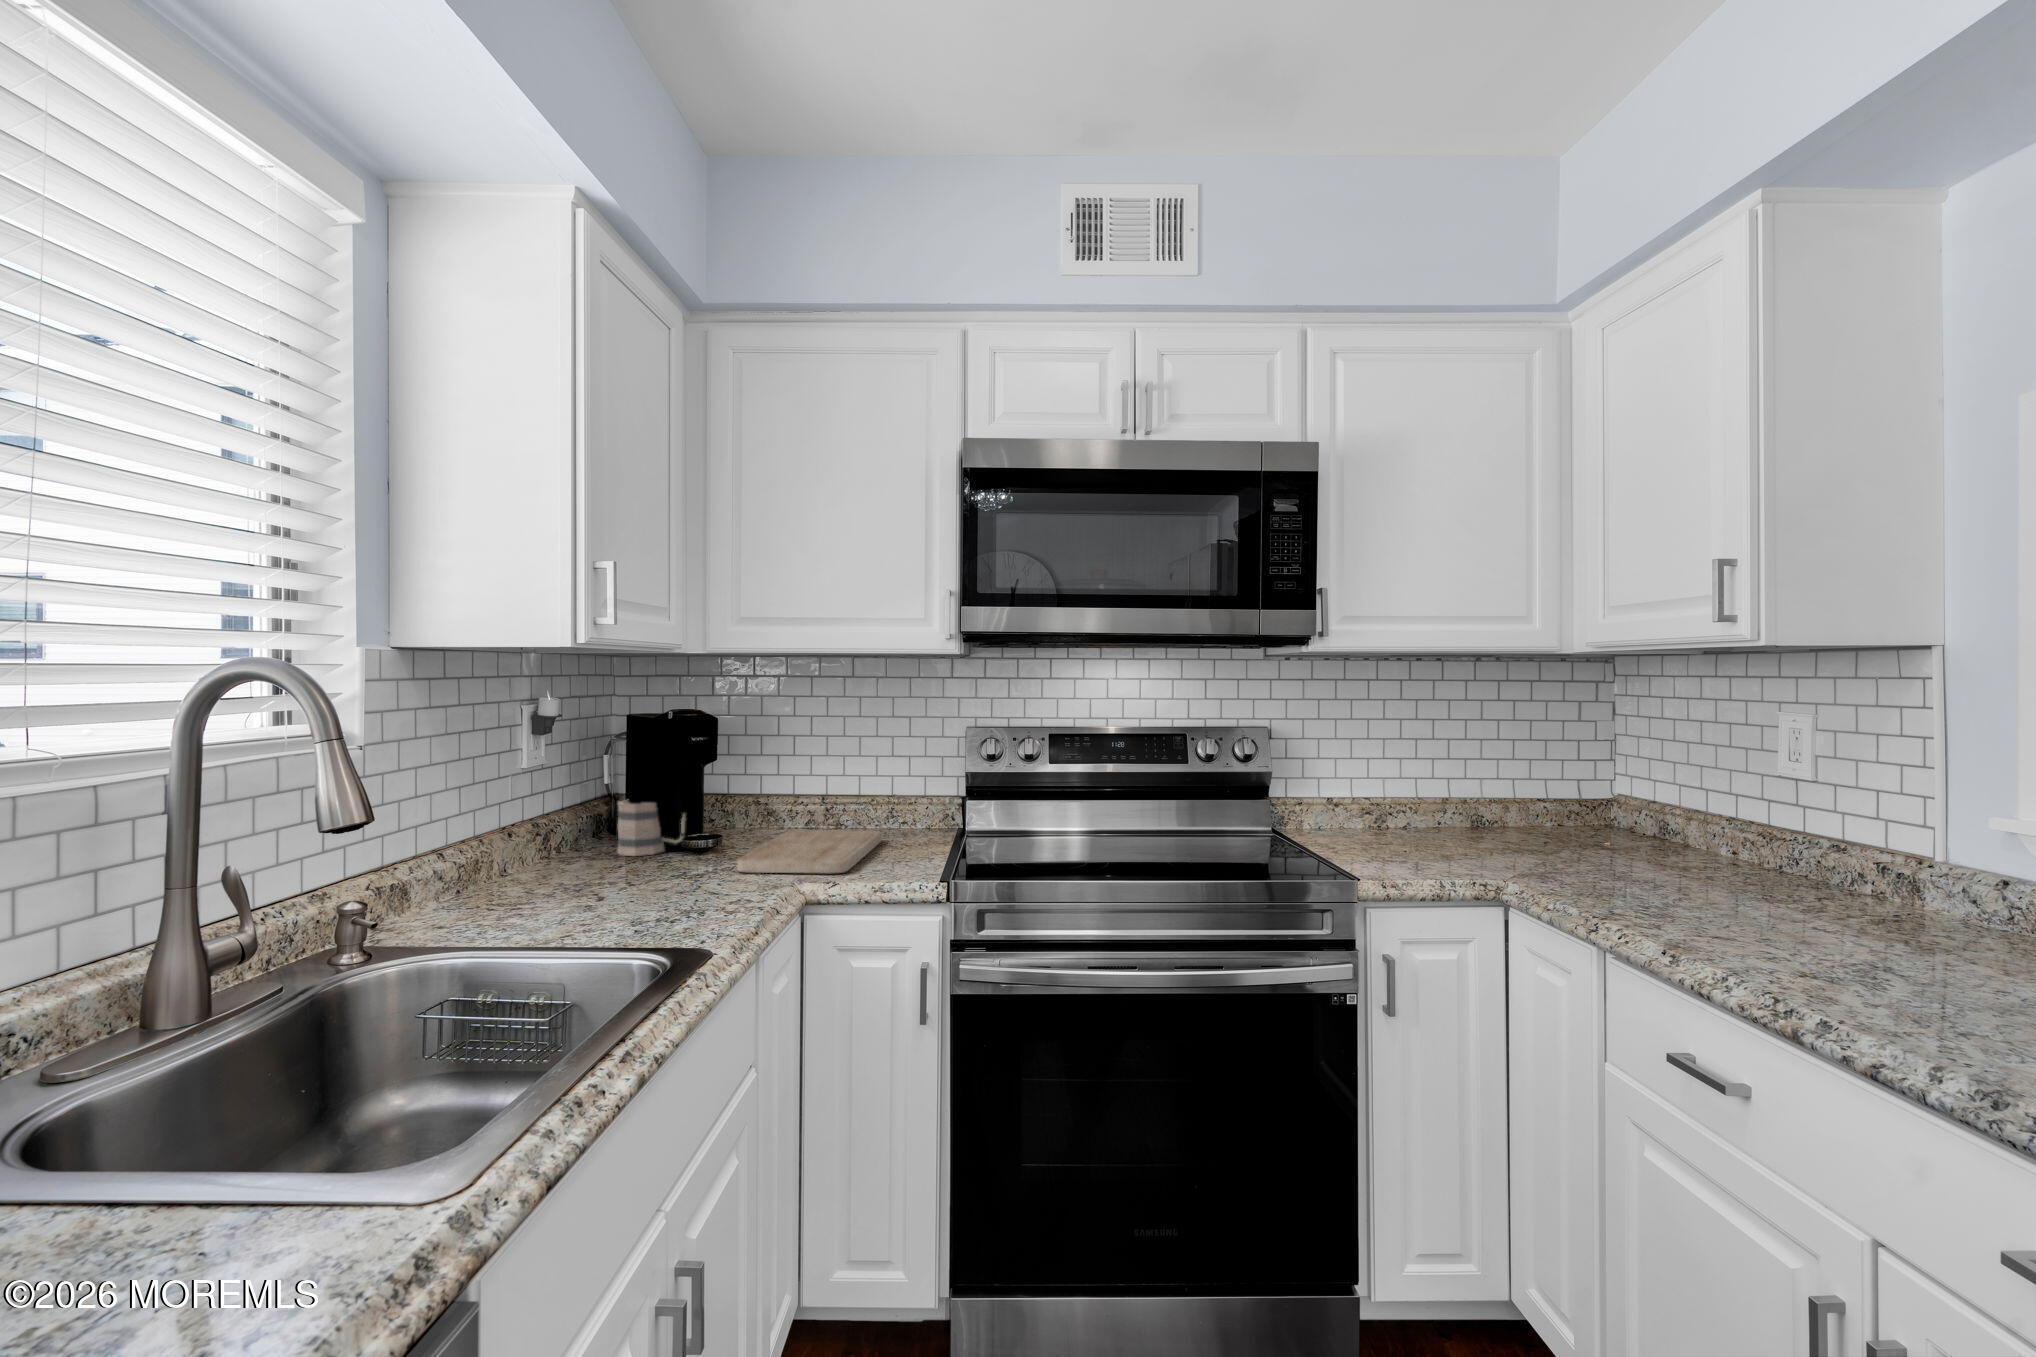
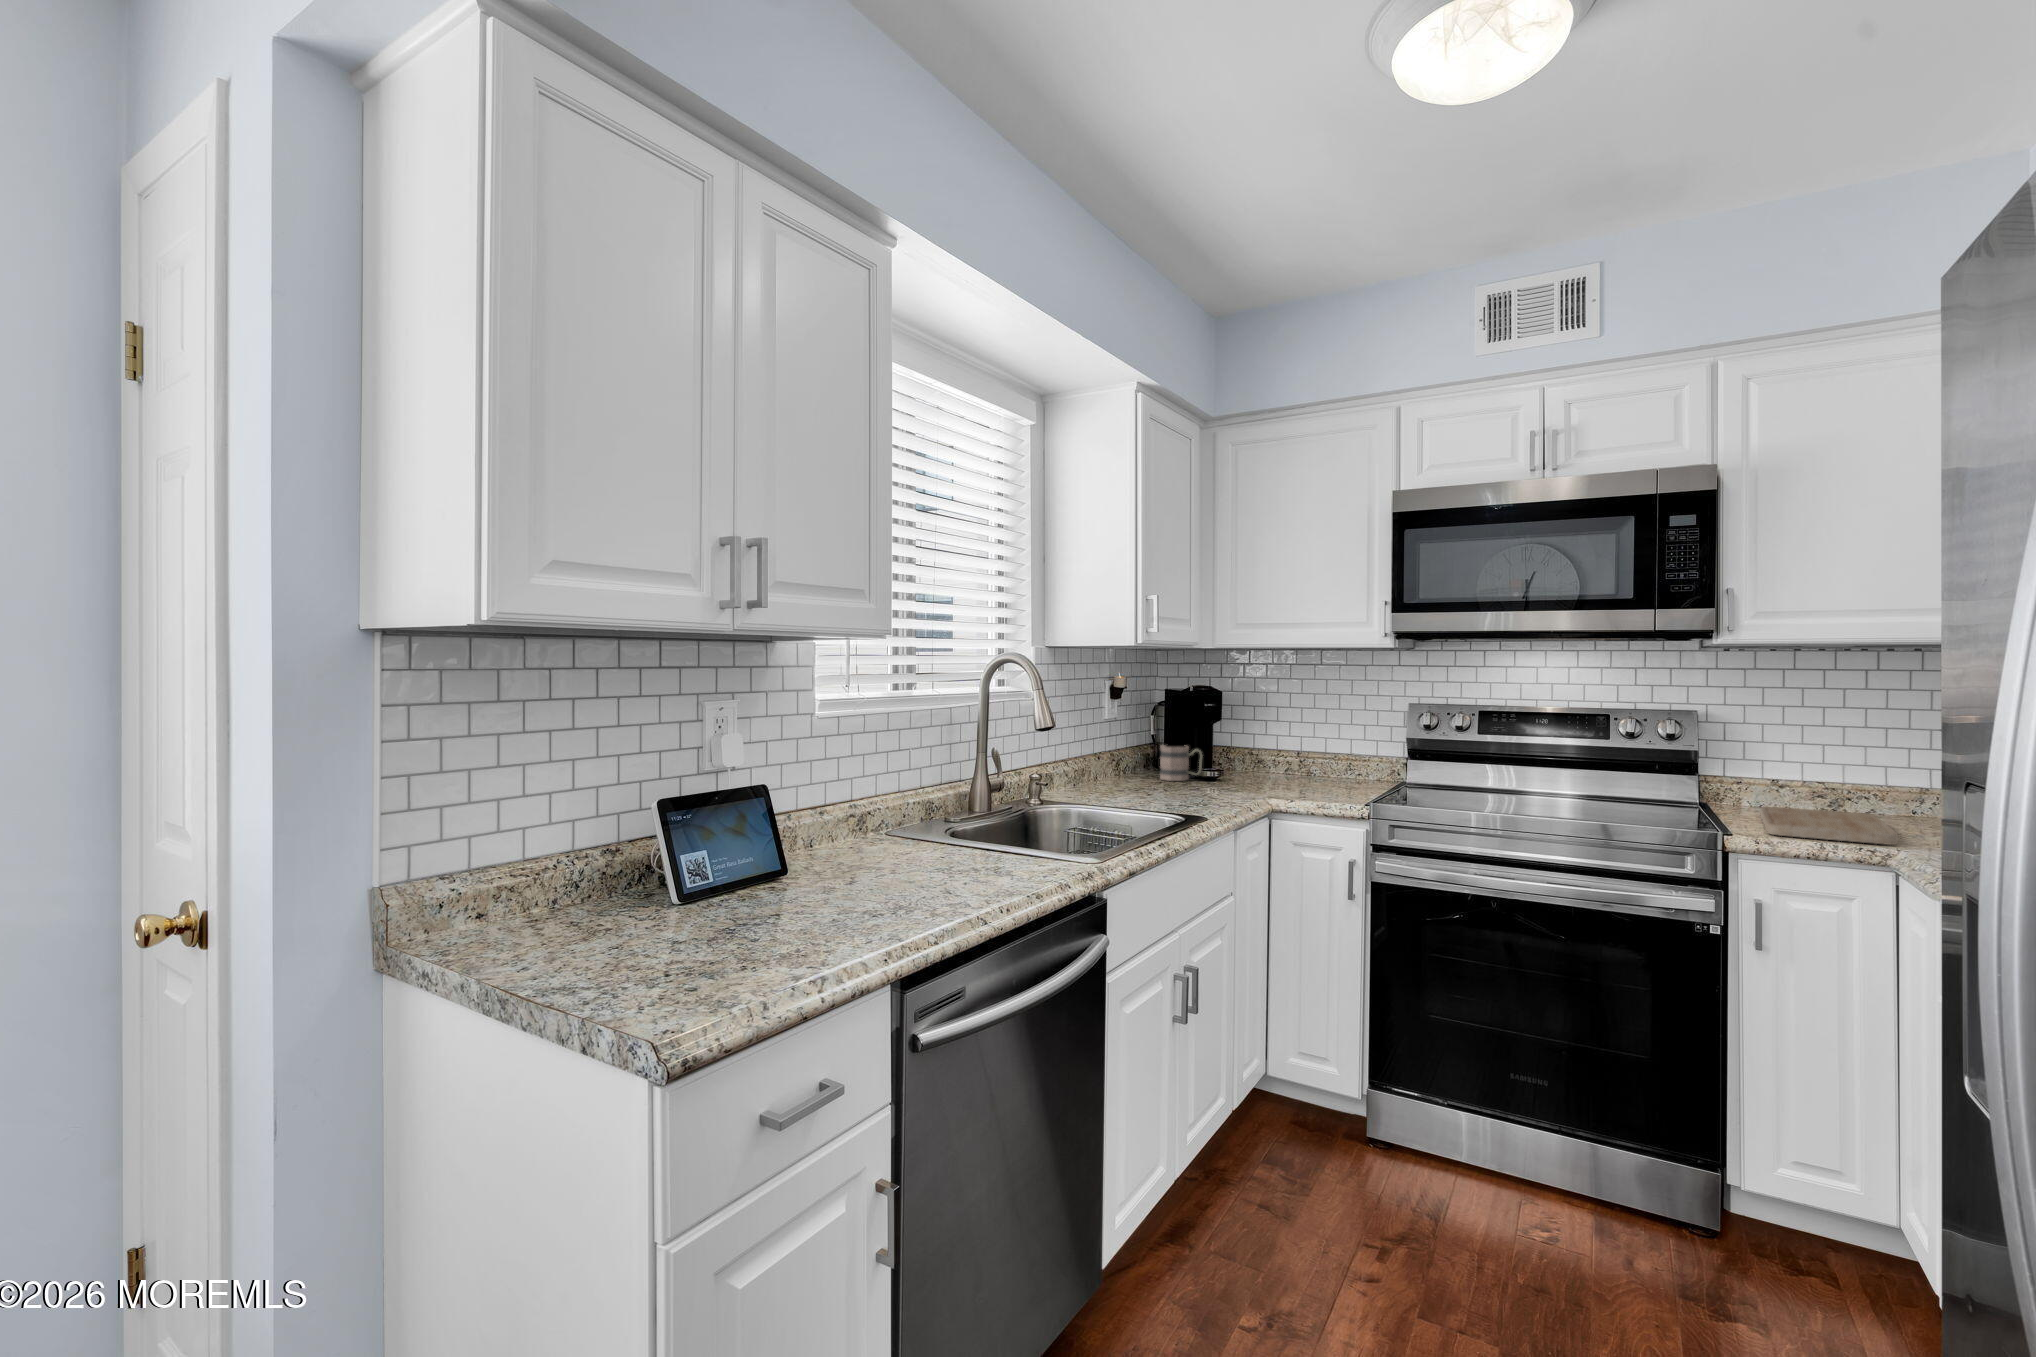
cutting board: present [737,830,881,873] -> present [1760,807,1898,845]

